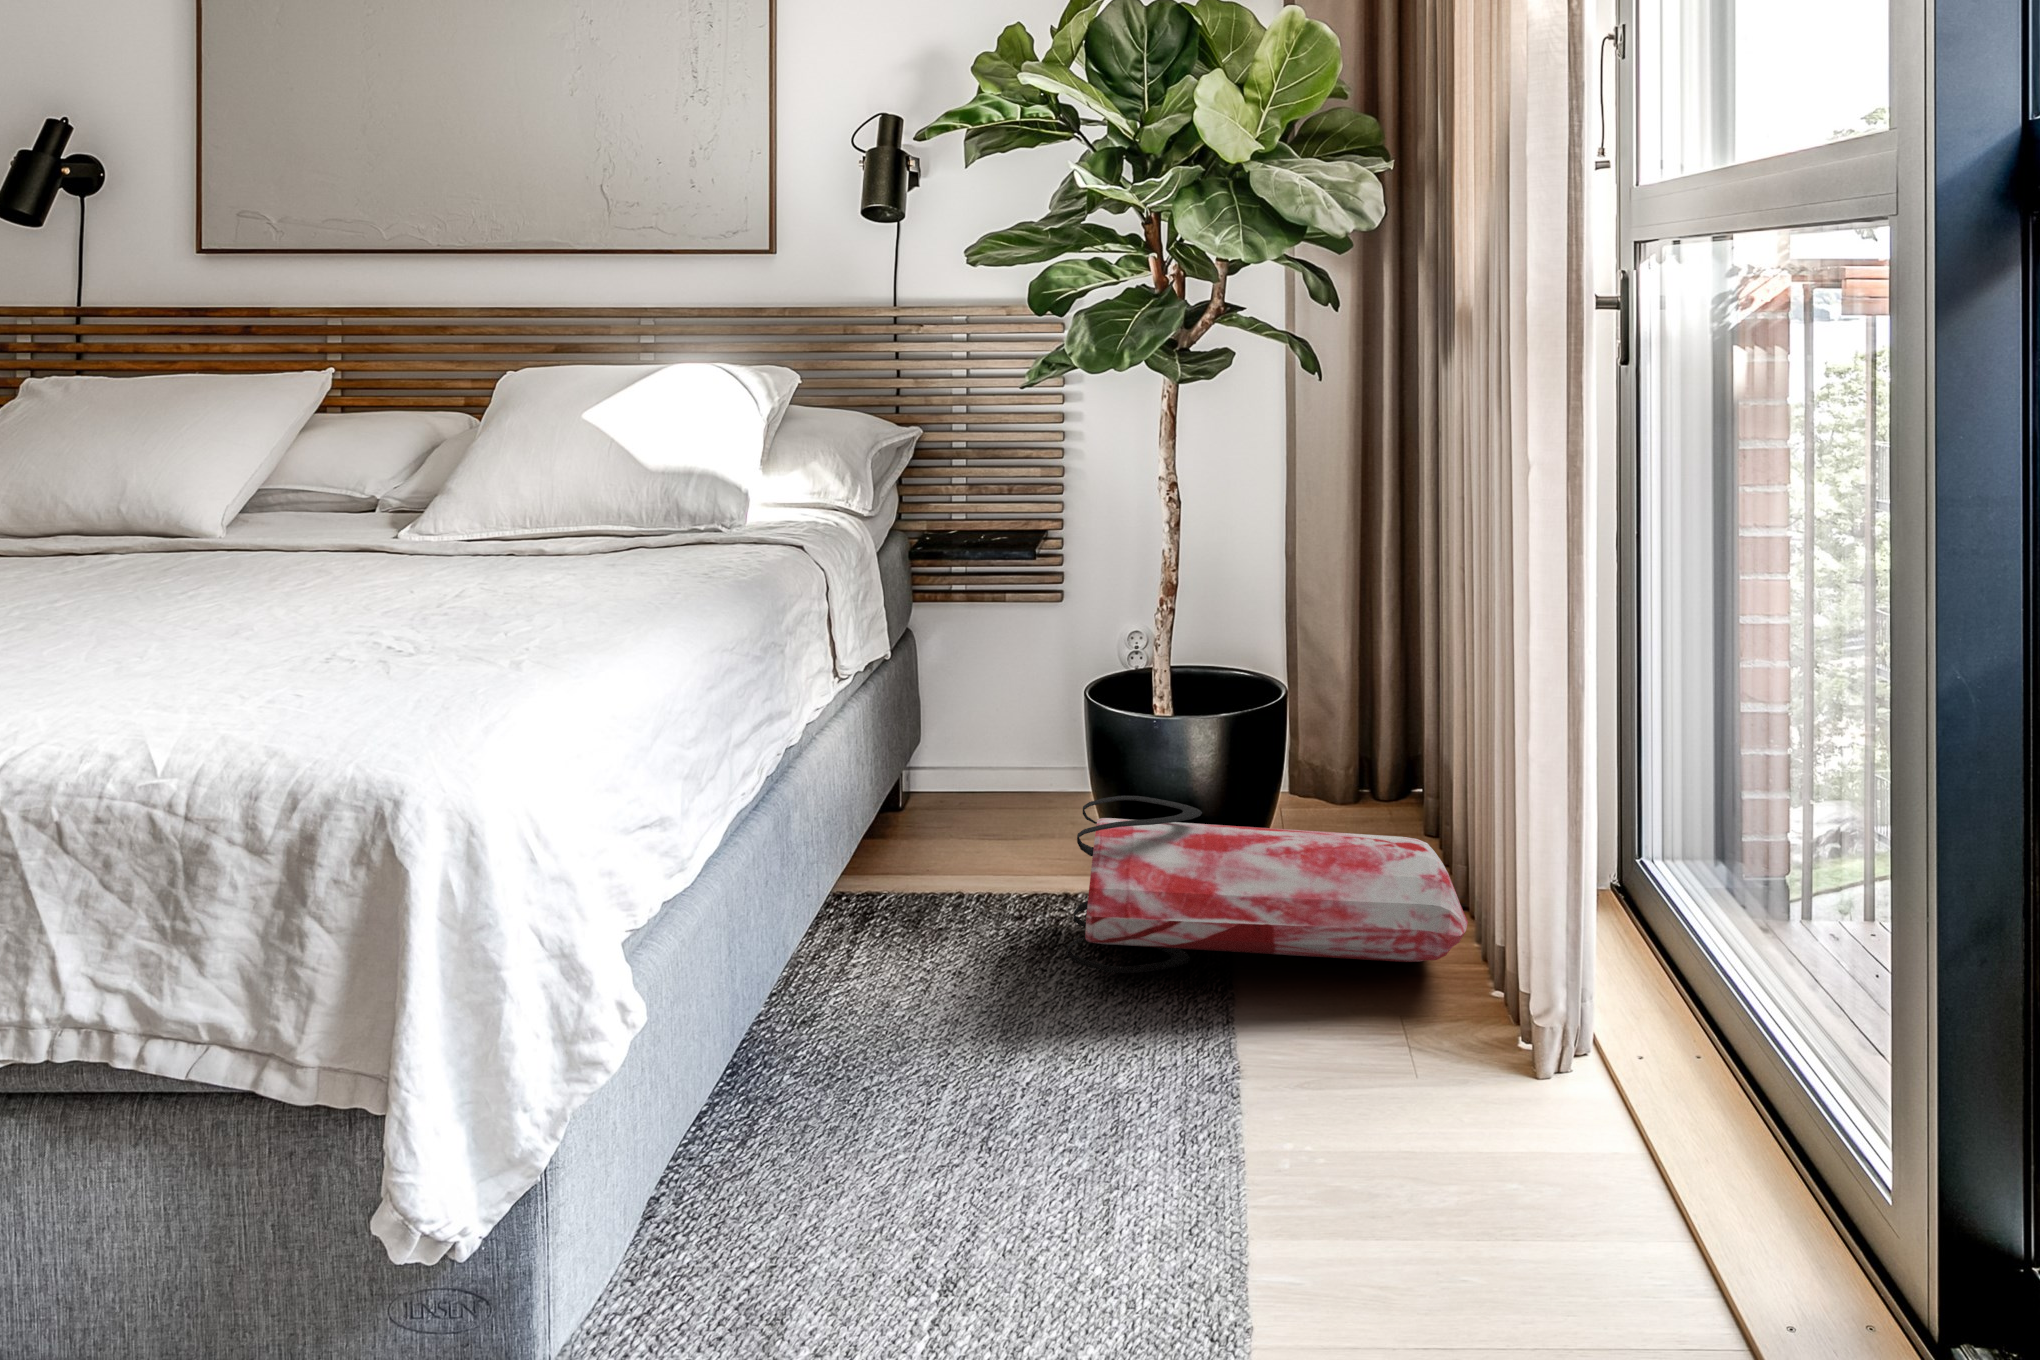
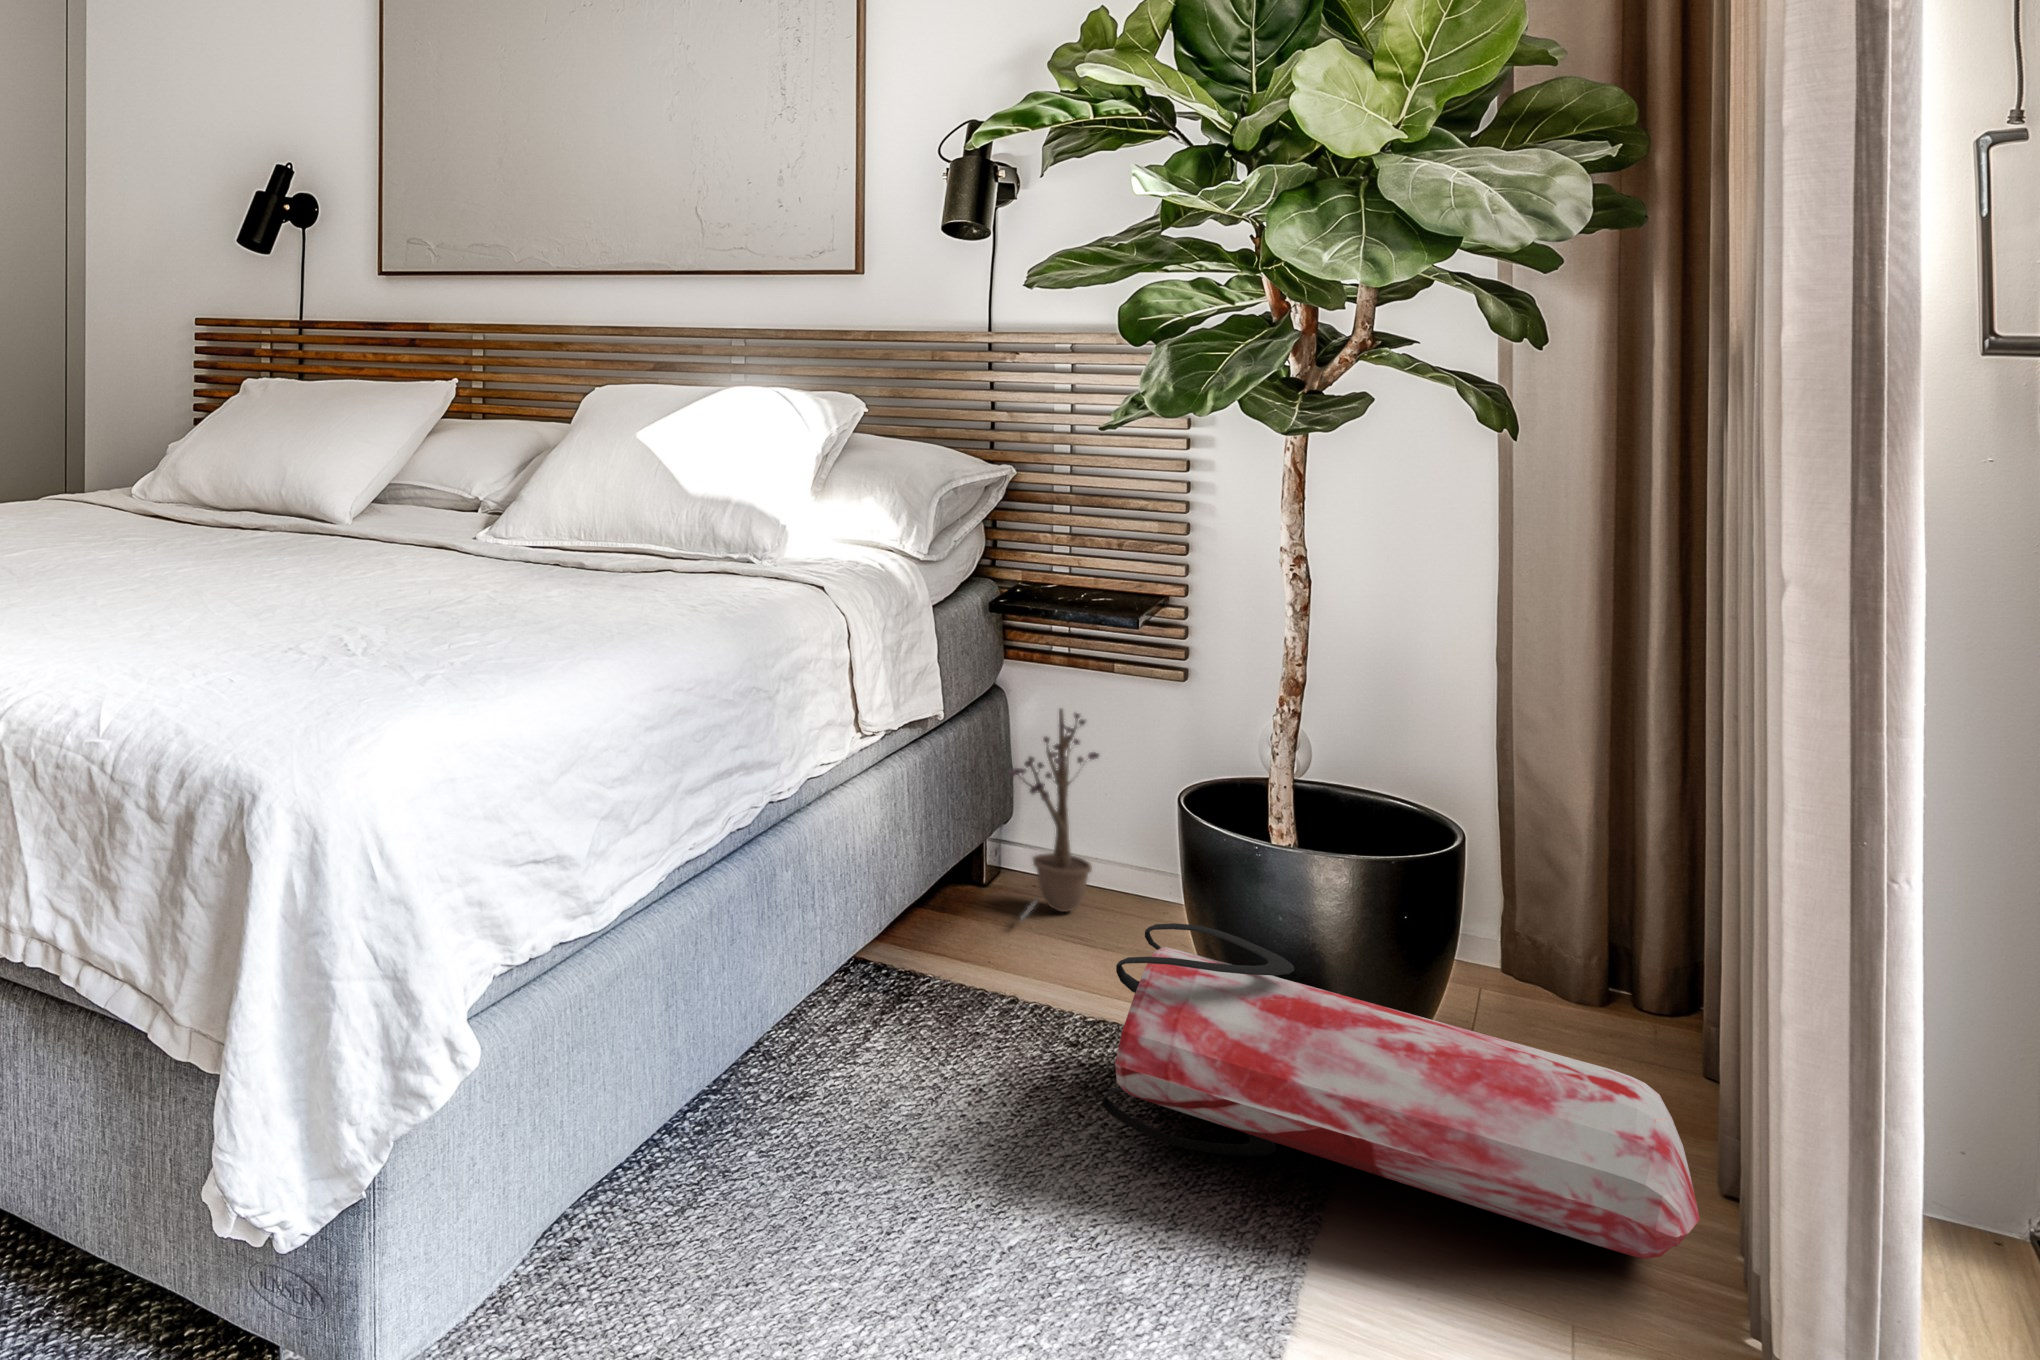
decorative plant: none [924,640,996,836] -> present [1008,709,1099,920]

